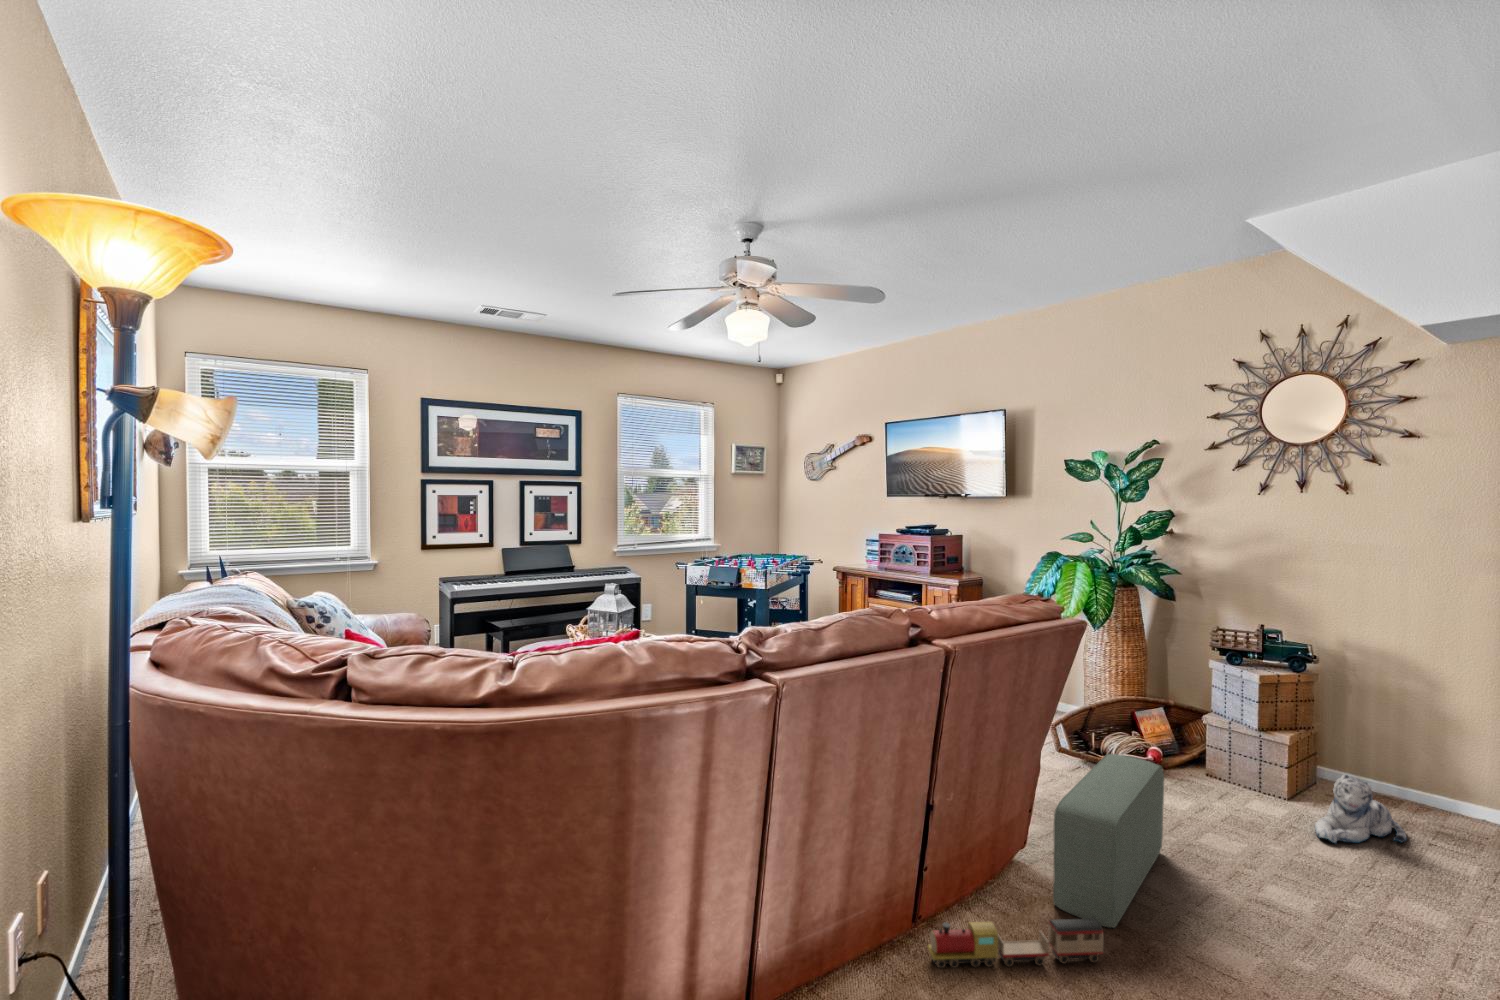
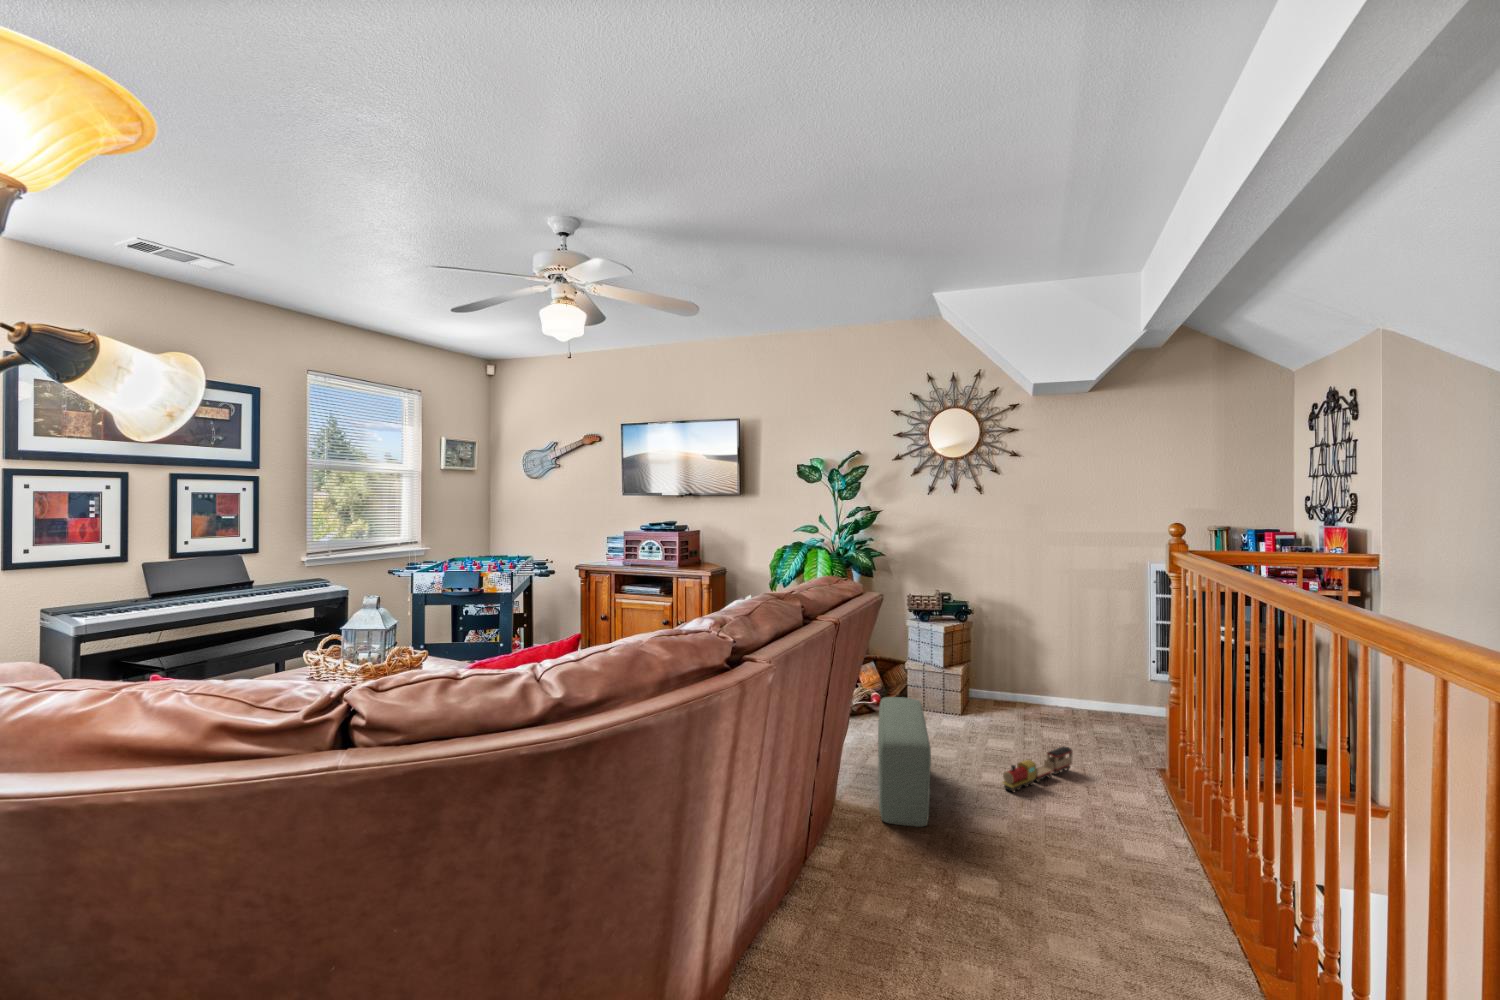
plush toy: present [1315,775,1407,843] -> none [985,688,1030,736]
toy train: present [927,918,1104,968] -> present [1002,747,1073,792]

